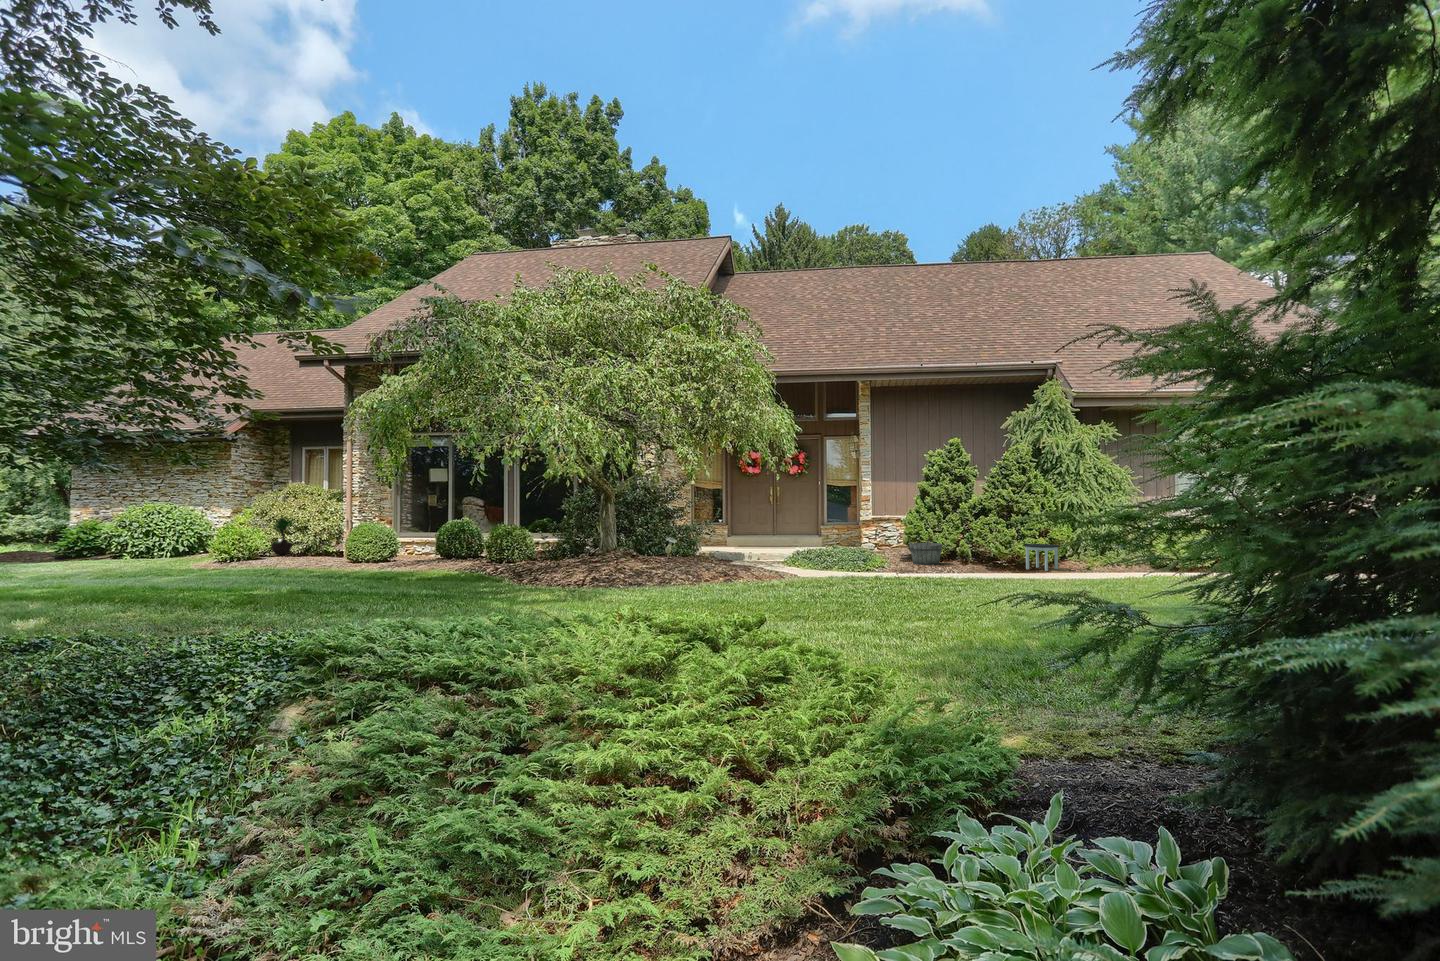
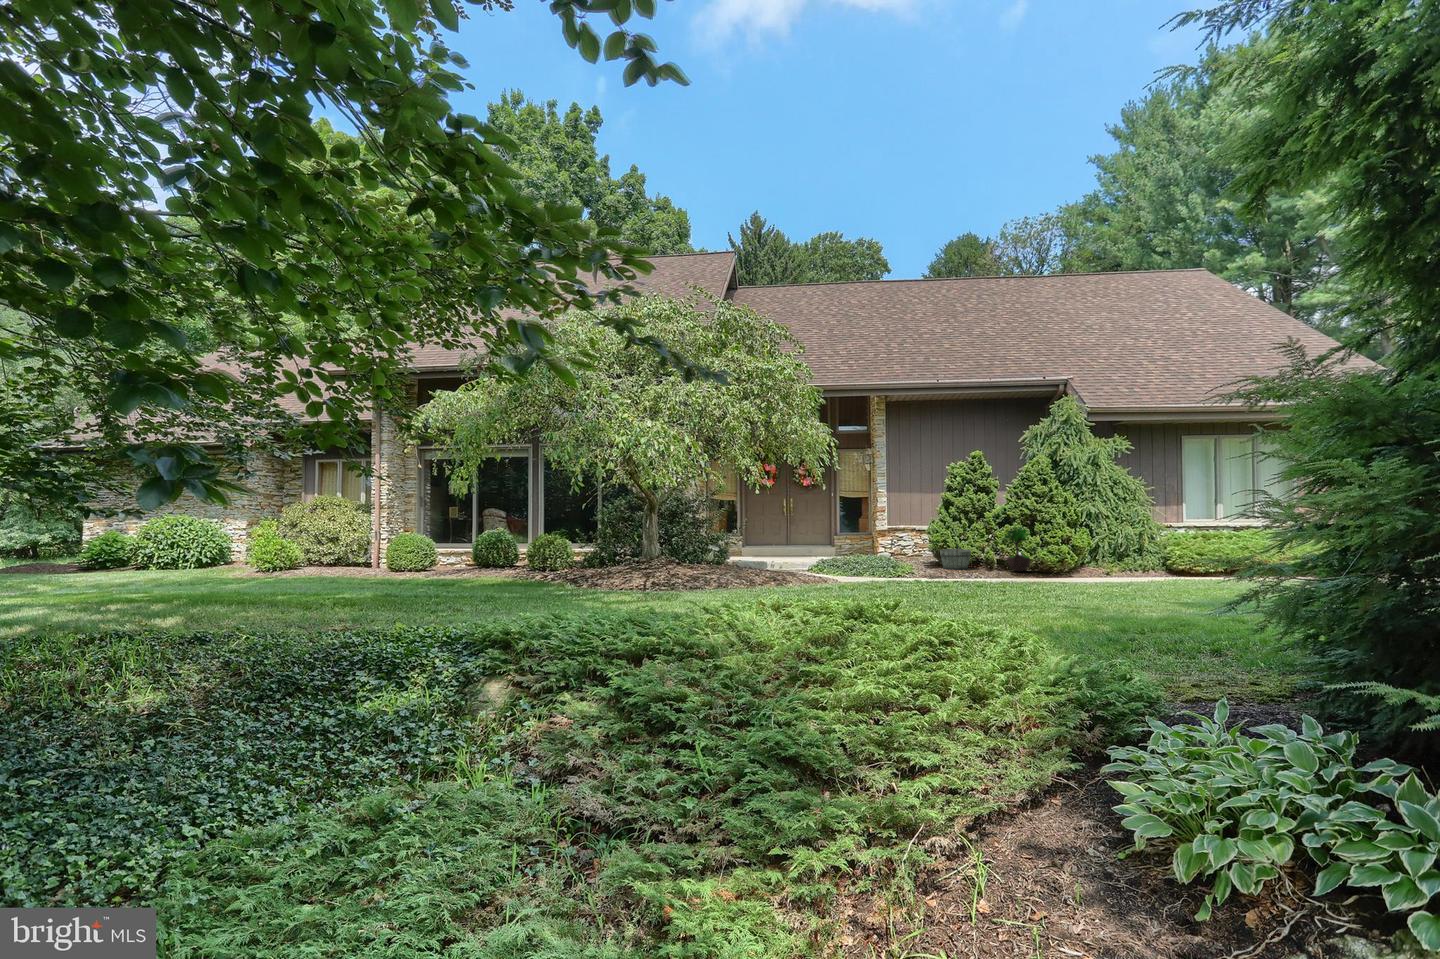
potted tree: present [271,516,293,555] -> present [1004,527,1031,571]
round table: present [1025,544,1059,571] -> none [1050,550,1081,575]

